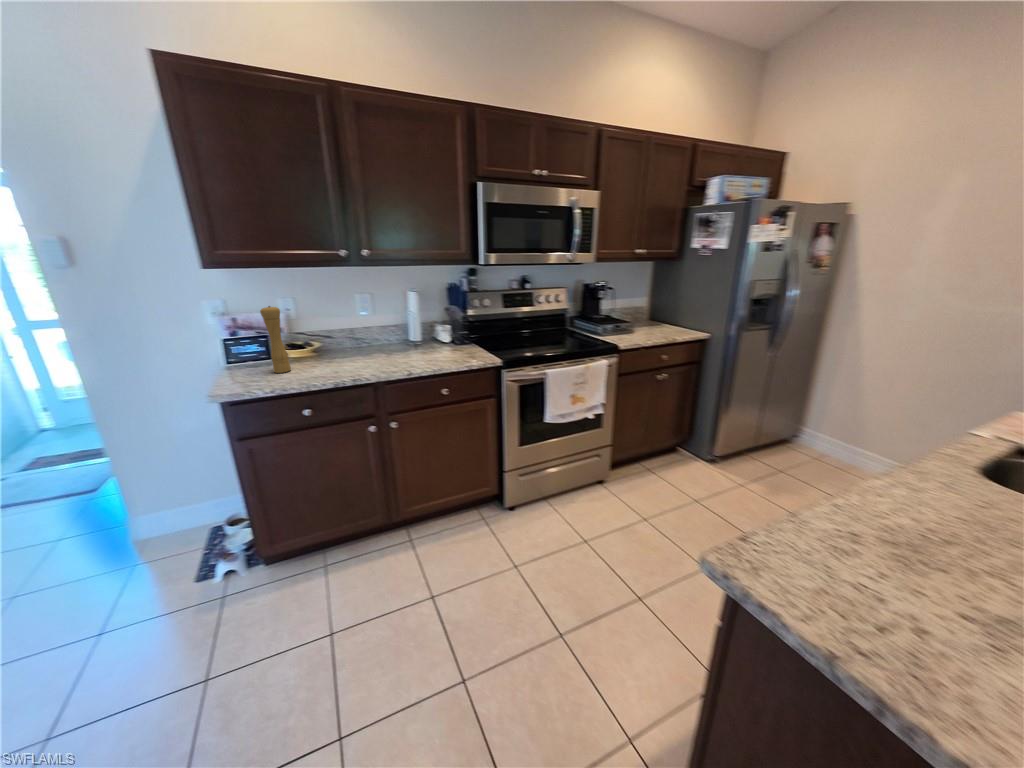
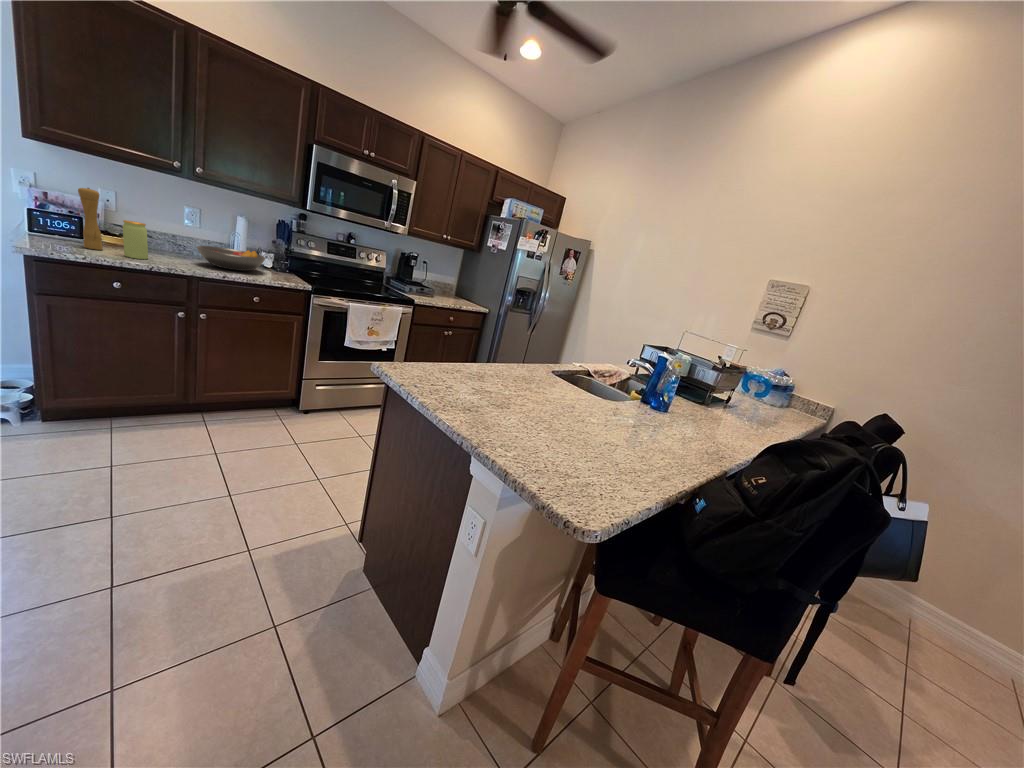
fruit bowl: none [377,329,447,361] -> present [197,246,266,271]
jar: none [305,331,334,375] -> present [123,220,148,259]

